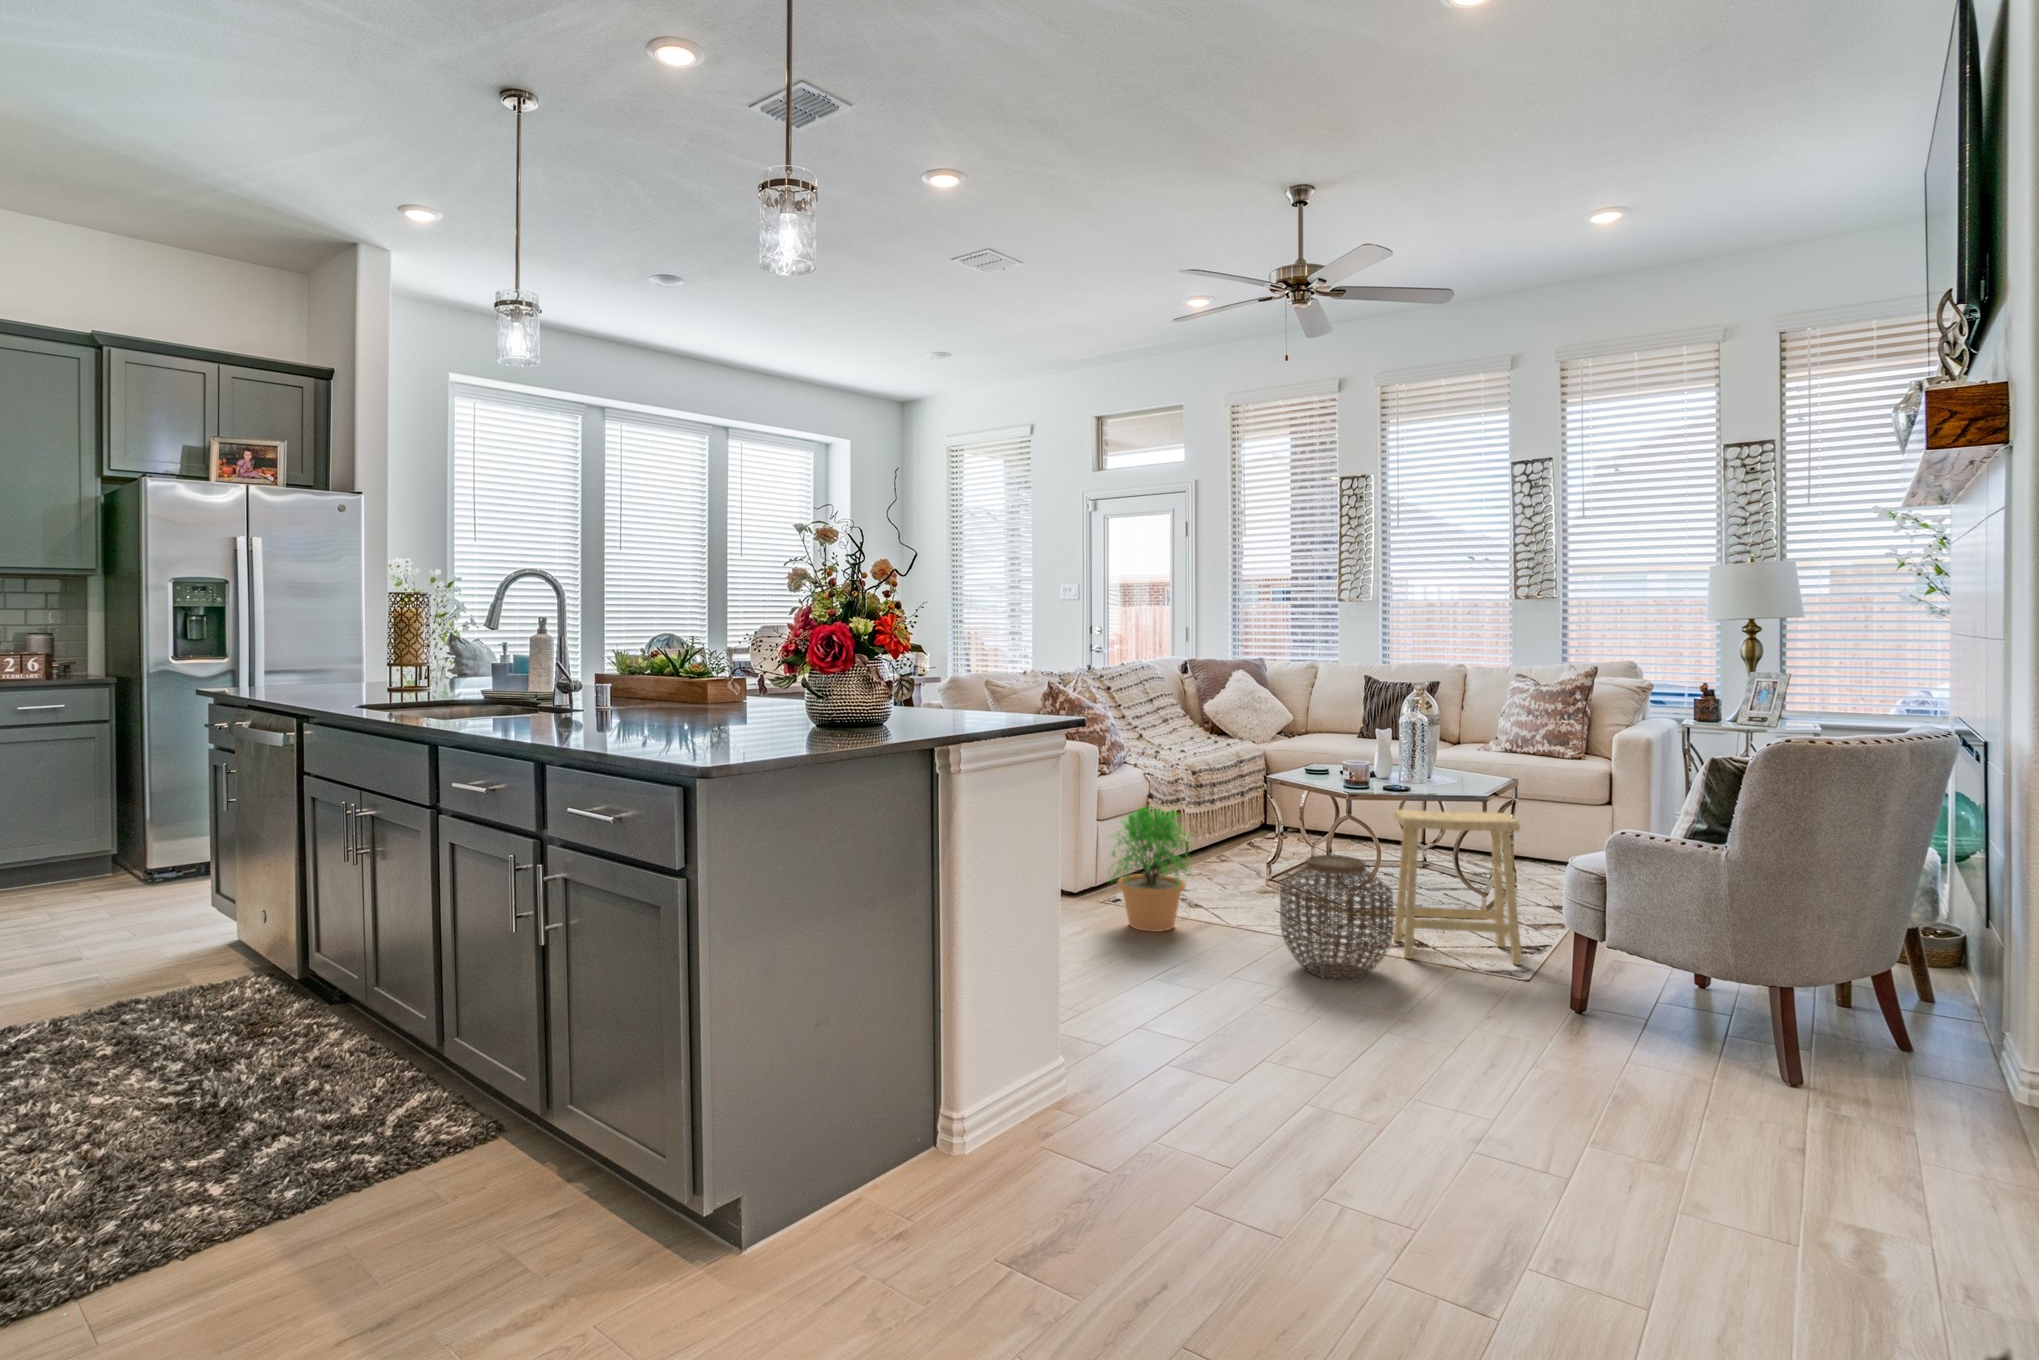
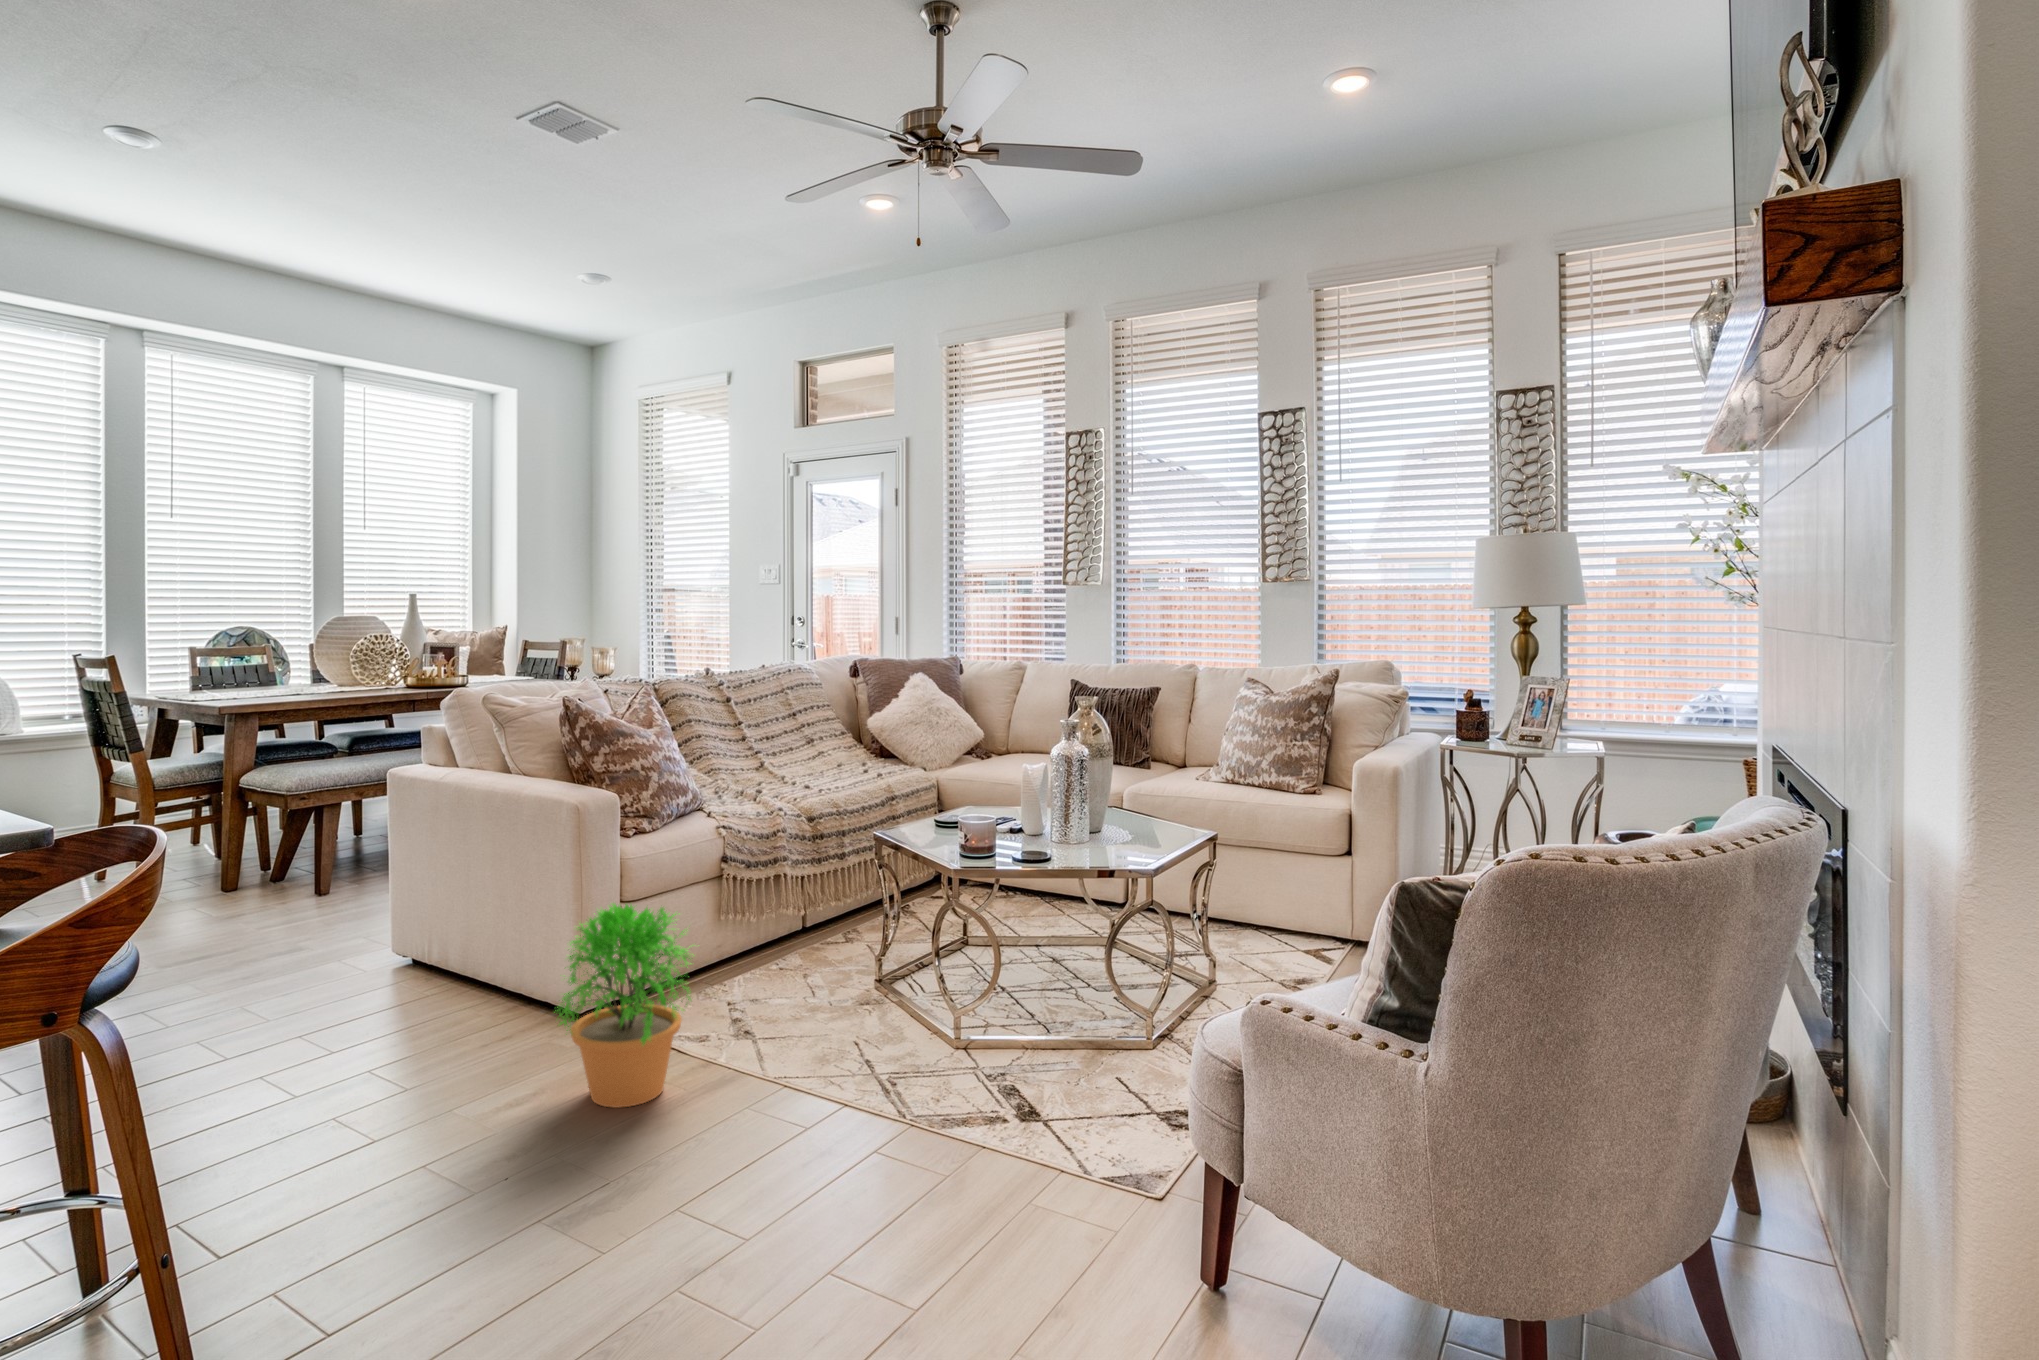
footstool: present [1393,810,1522,965] -> none [977,908,1155,1168]
woven basket: present [1280,855,1393,980] -> none [749,1002,932,1231]

